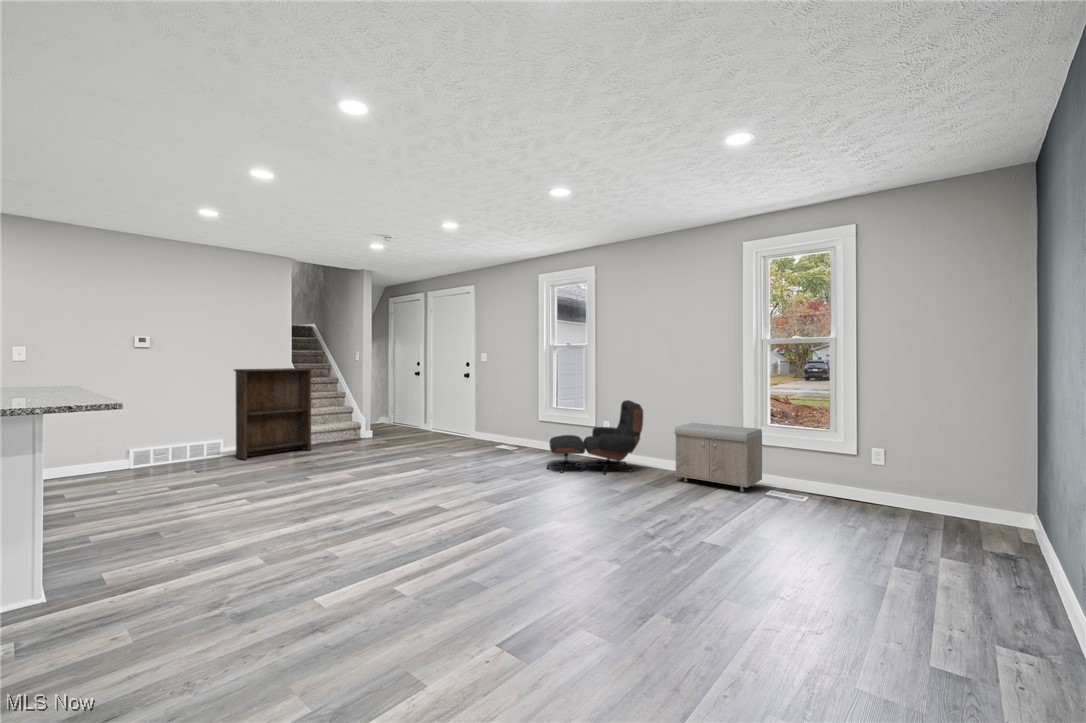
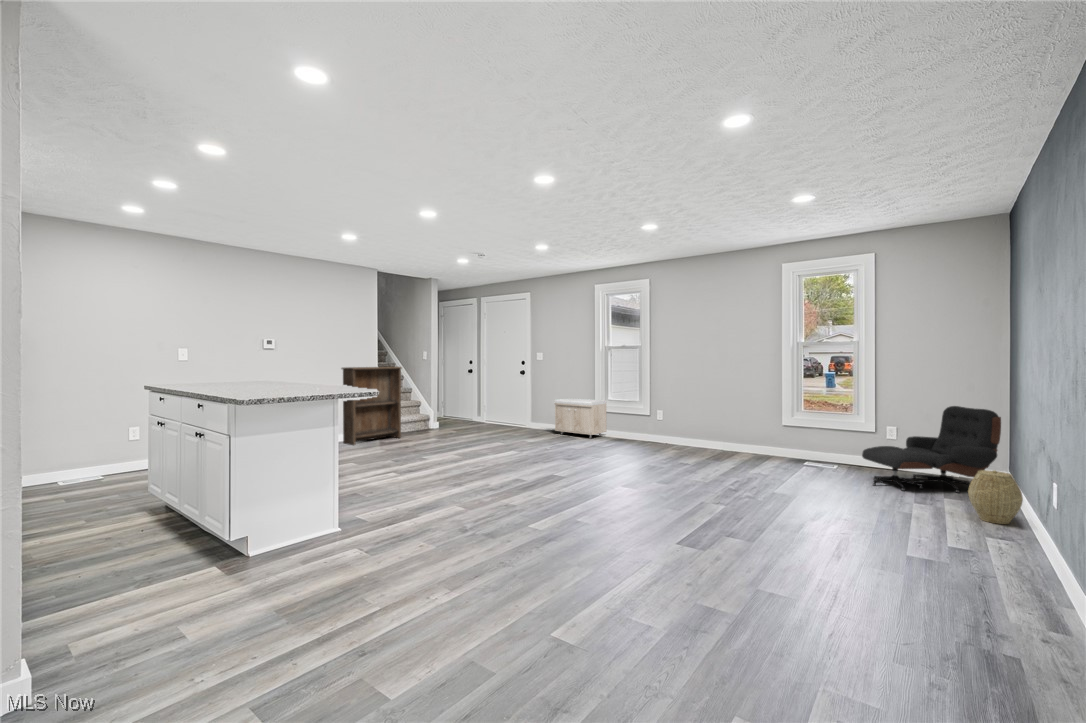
lounge chair: present [547,400,643,474] -> present [862,406,1001,493]
storage bench: present [675,423,762,492] -> present [554,398,606,438]
woven basket: none [972,526,1055,611] -> present [968,470,1023,524]

